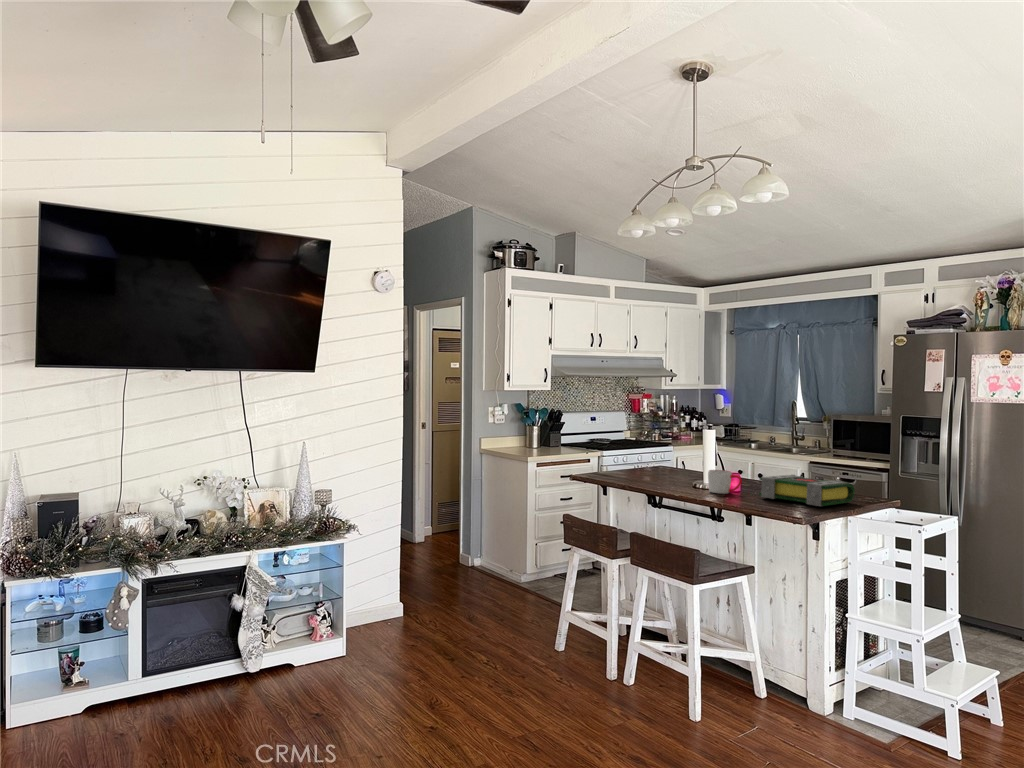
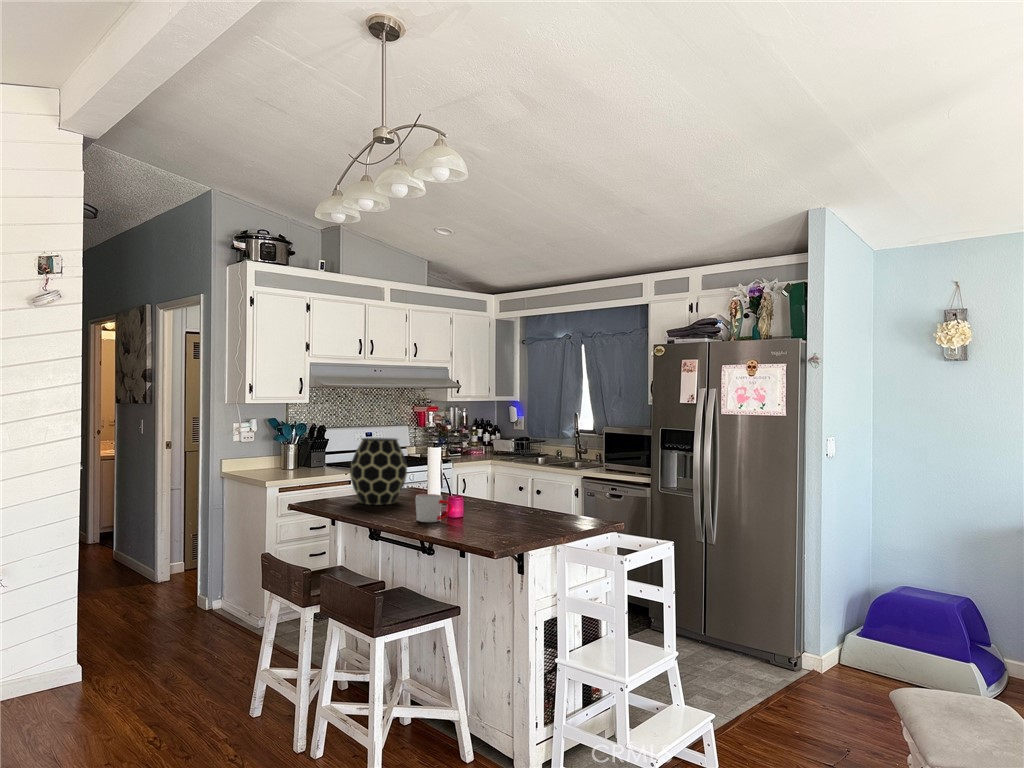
vase: none [632,421,681,479] -> present [350,438,407,505]
book: present [759,475,855,506] -> none [466,498,569,536]

